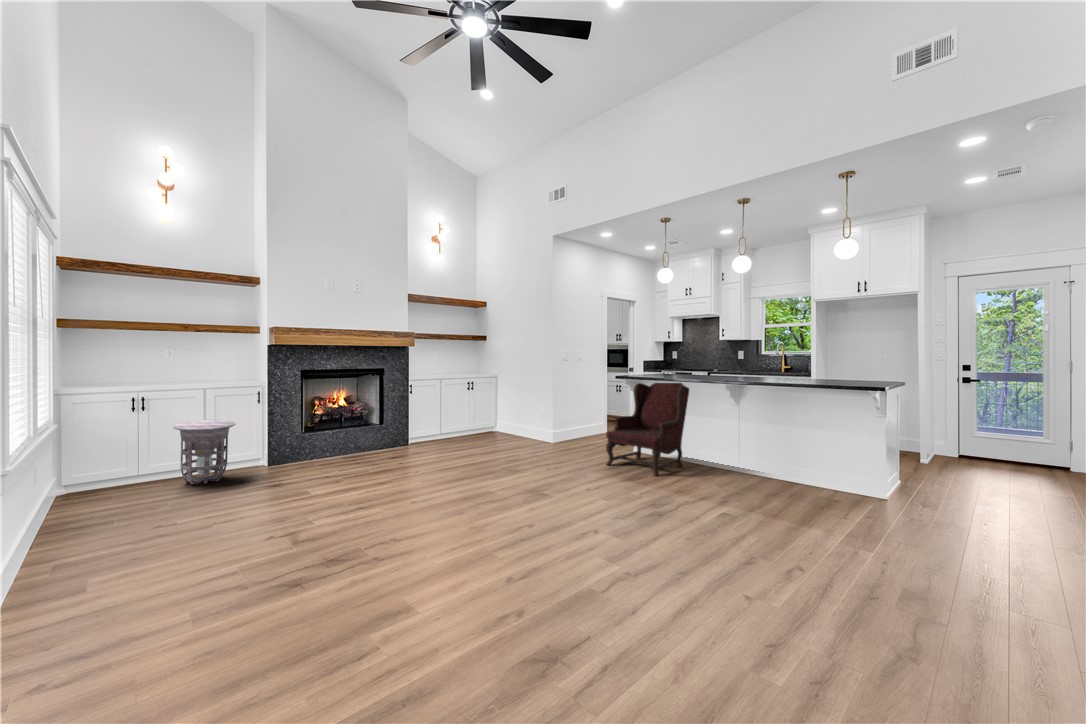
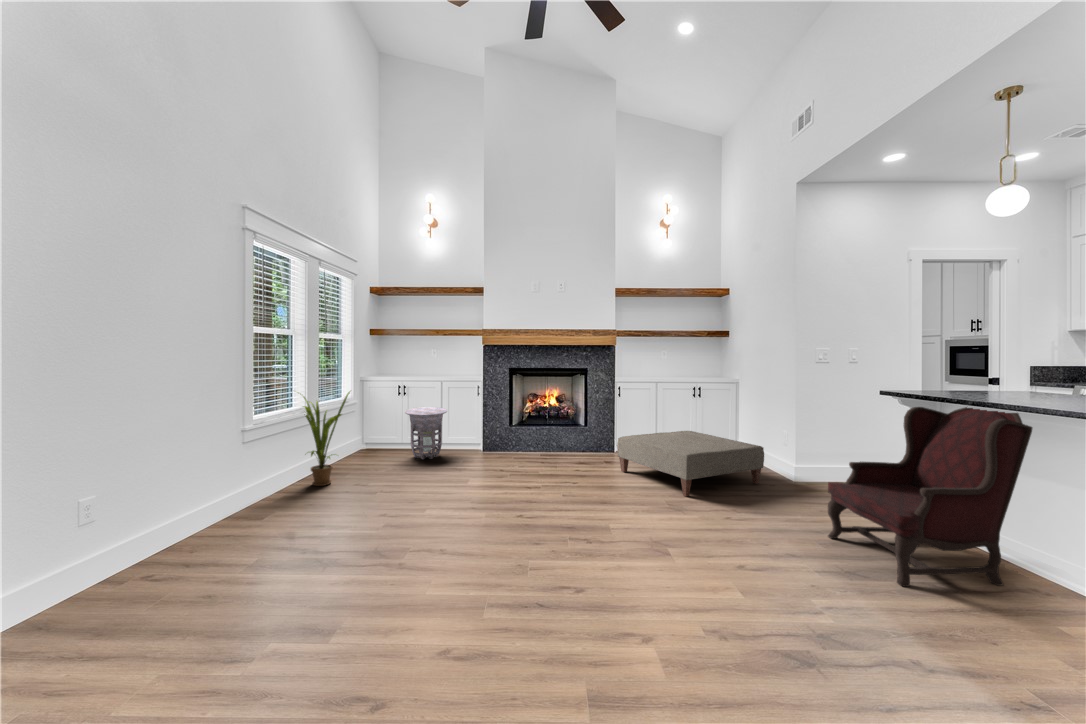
house plant: none [39,402,145,536] -> present [303,392,350,486]
ottoman: none [435,417,541,462] -> present [617,431,764,496]

